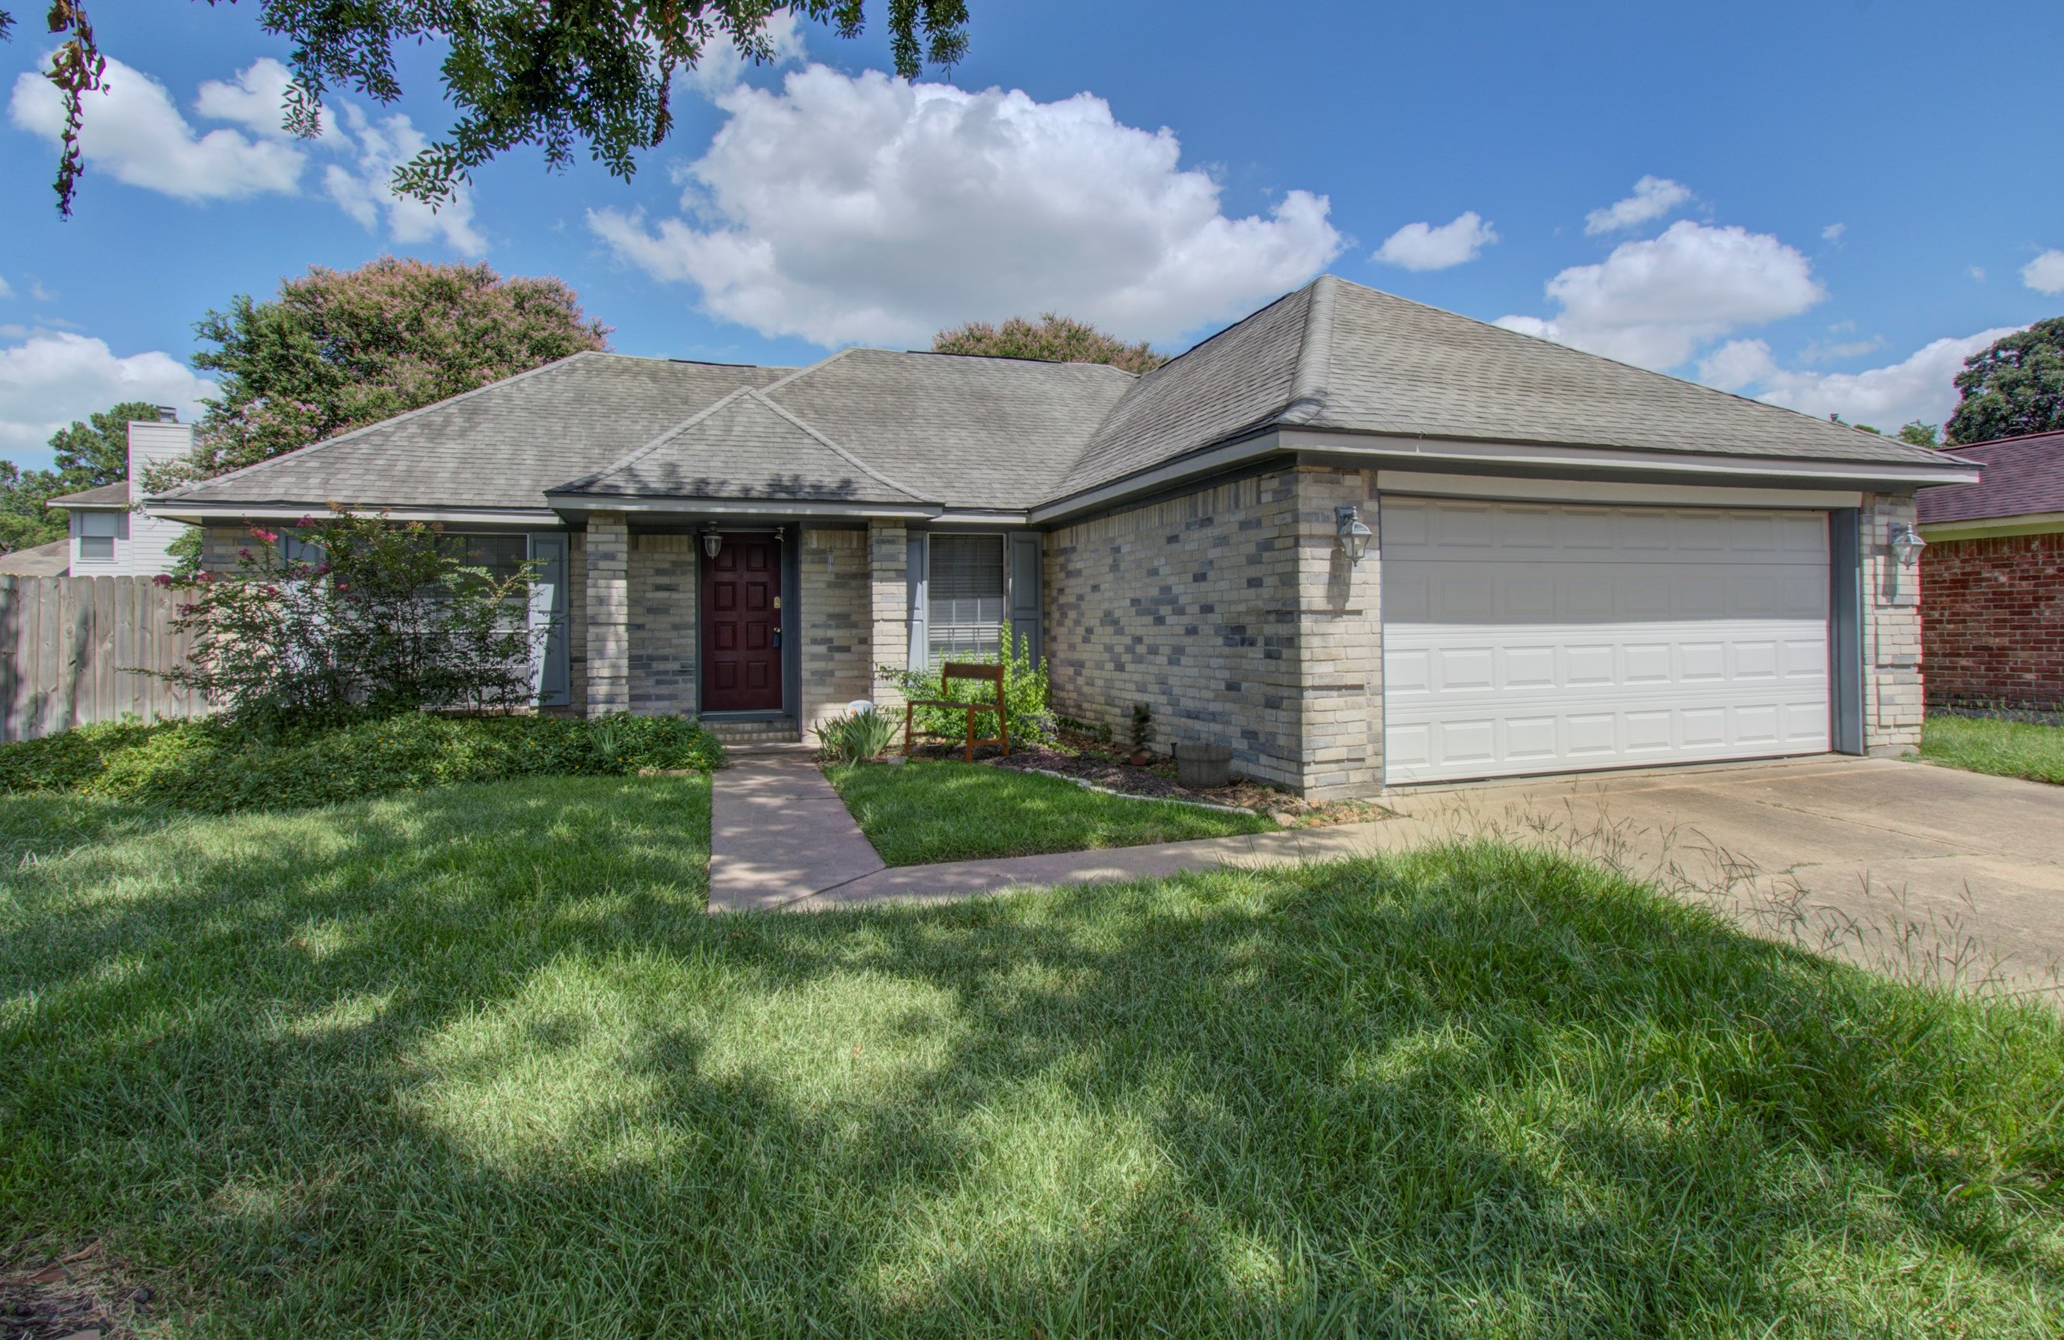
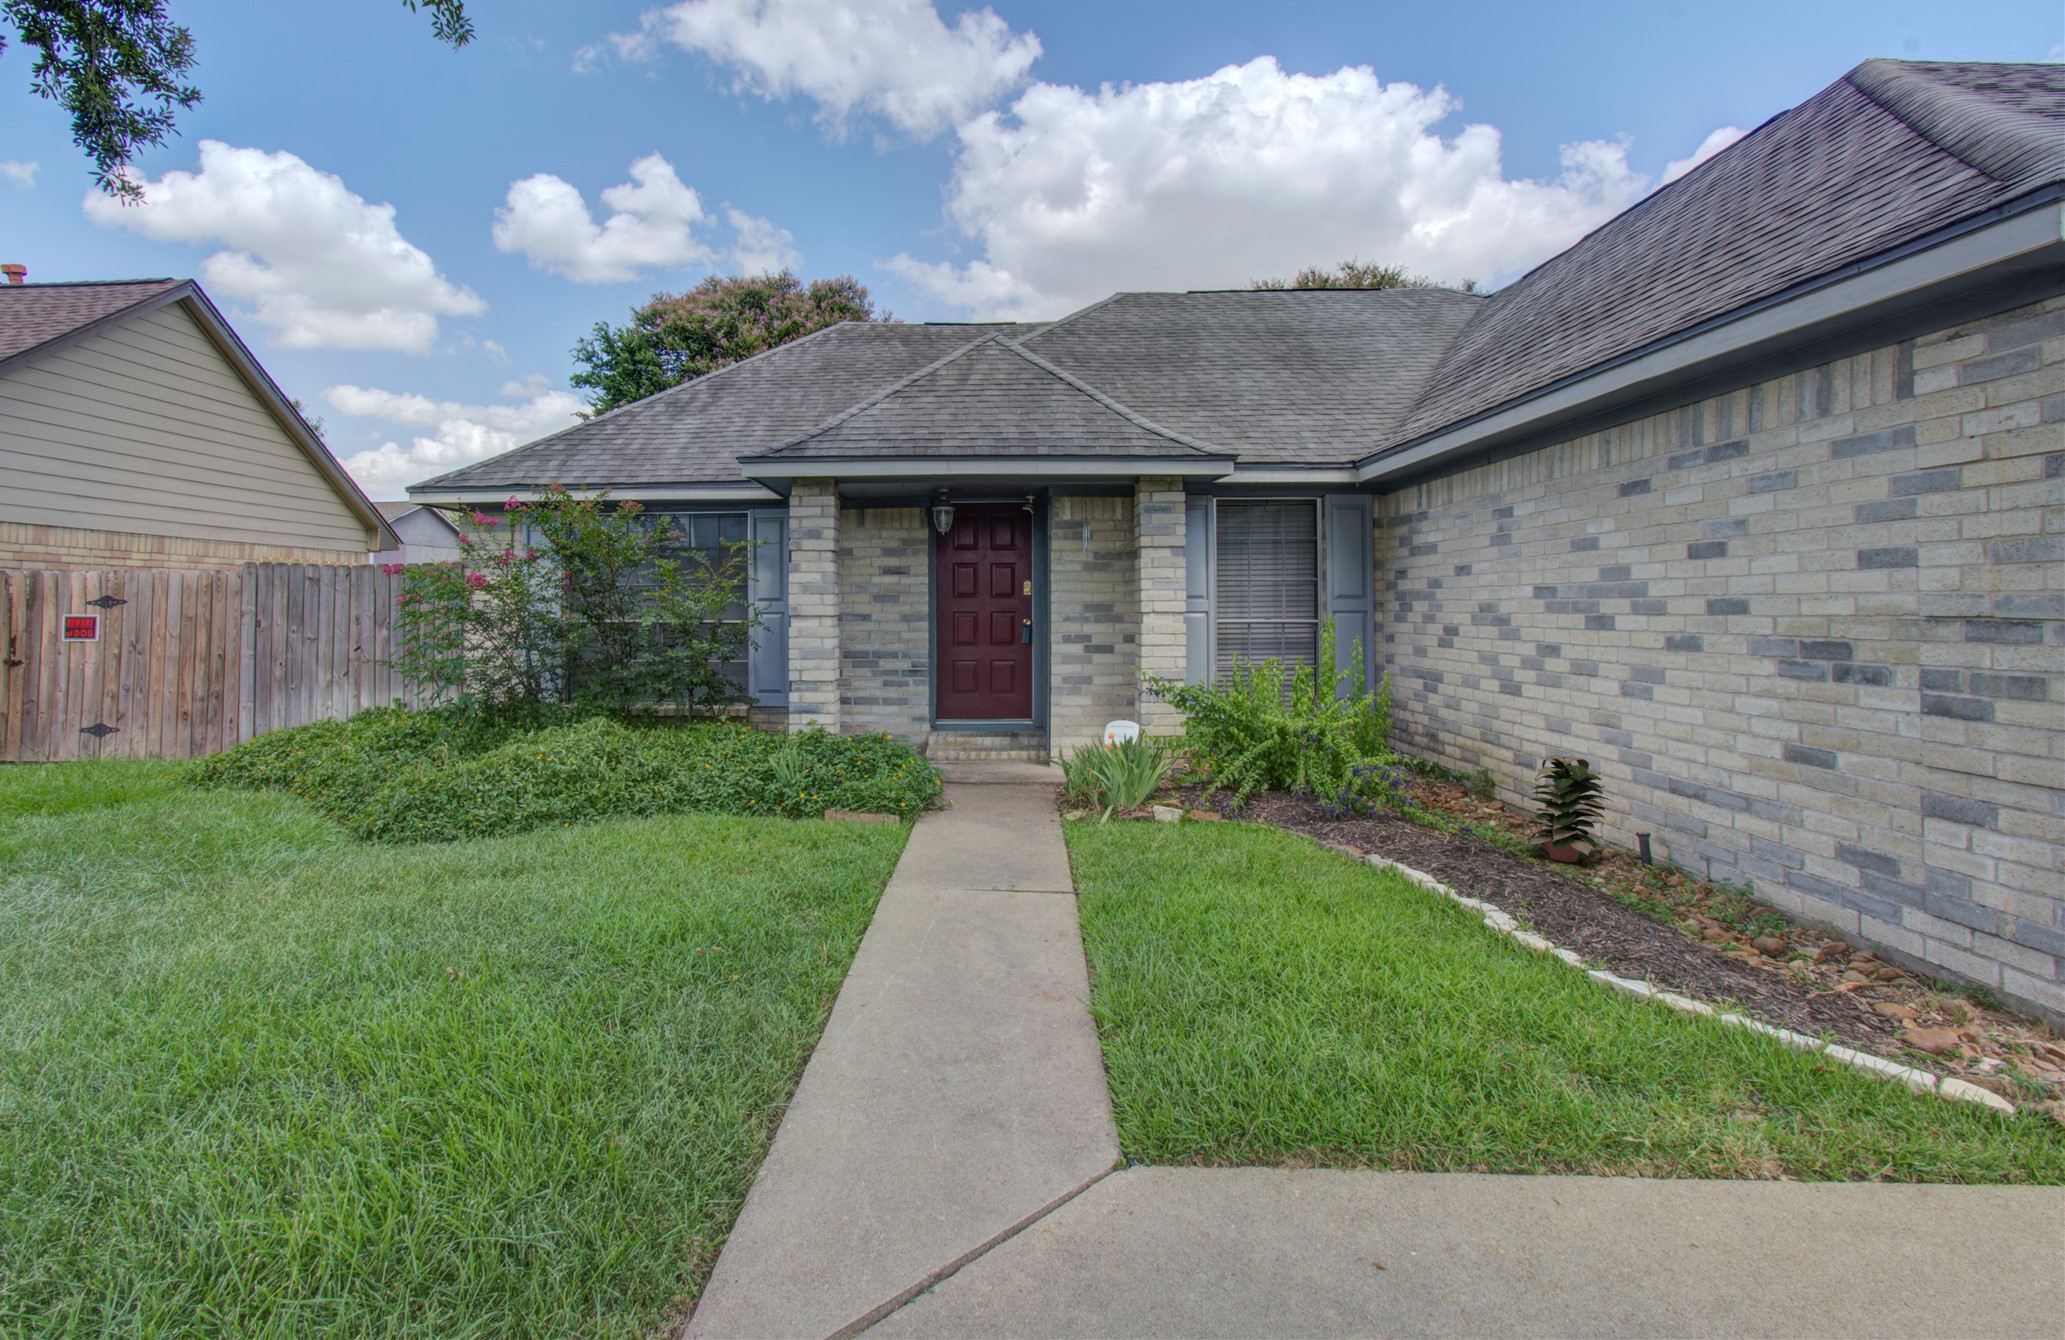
bench: present [904,661,1009,763] -> none [1172,672,1330,827]
wooden bucket: present [1175,743,1233,788] -> none [1667,842,1814,948]

